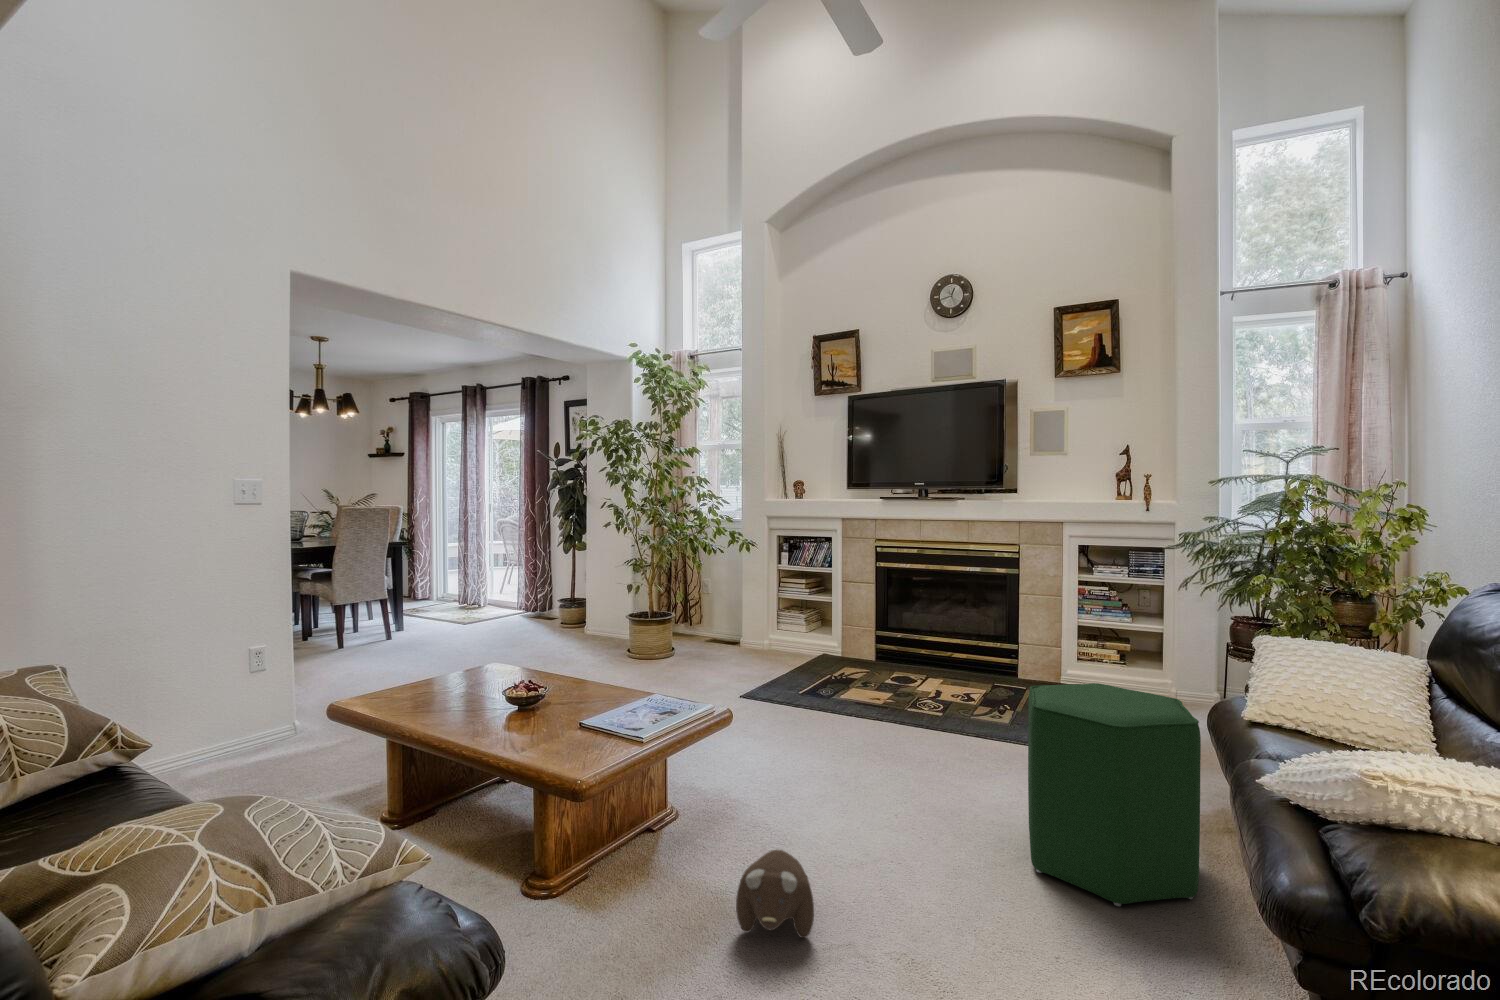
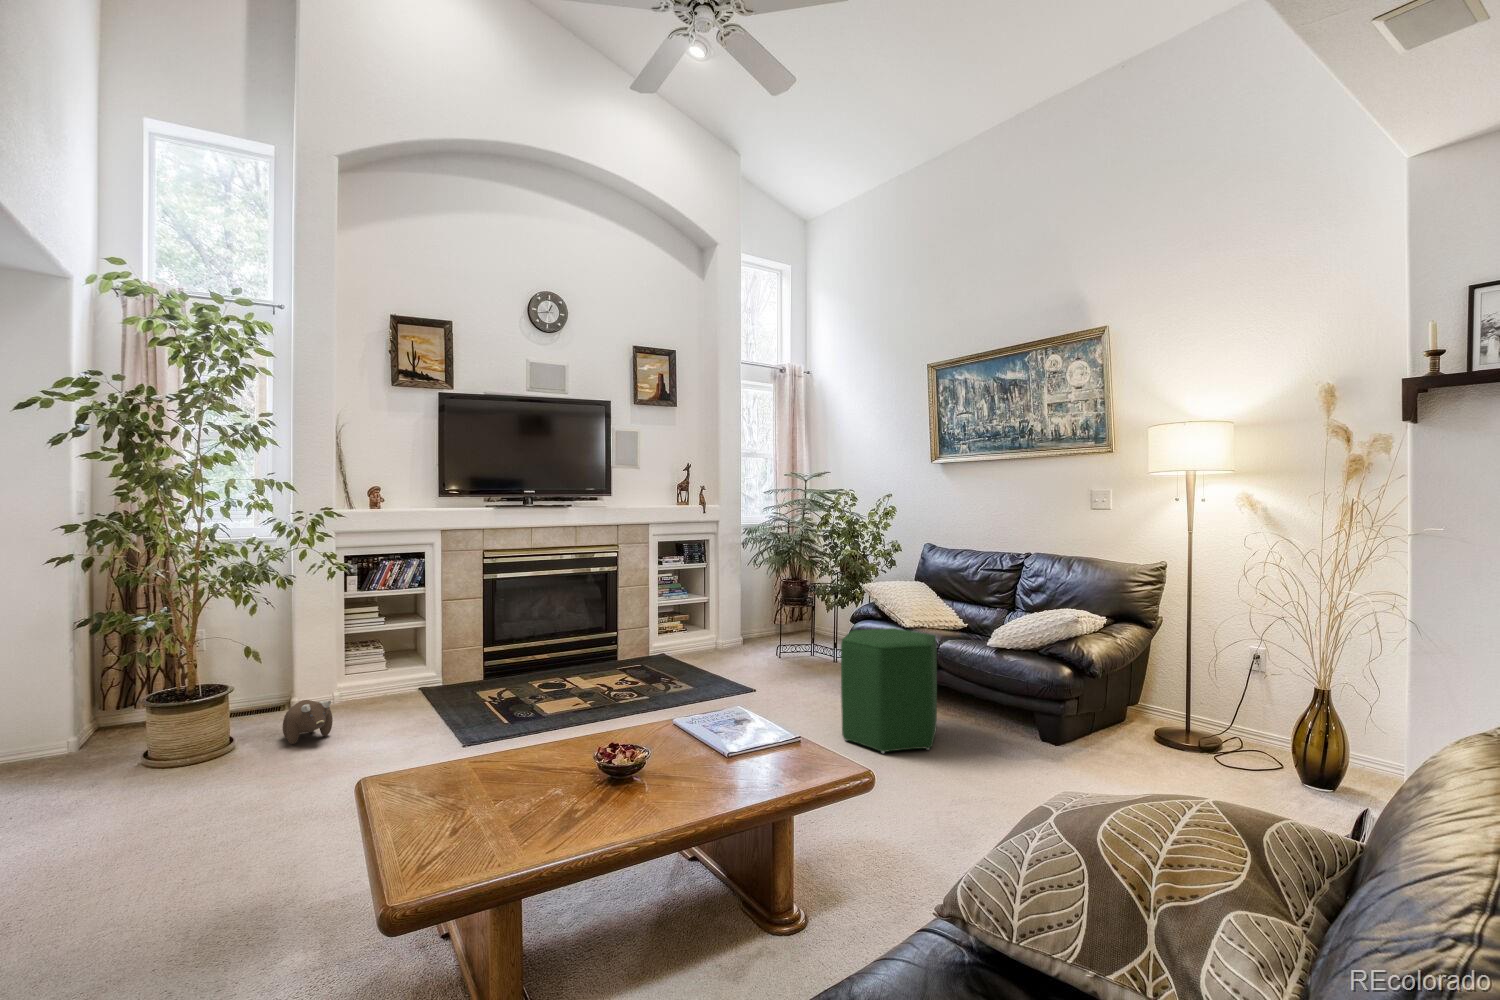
plush toy: present [736,850,814,938] -> present [283,700,333,744]

